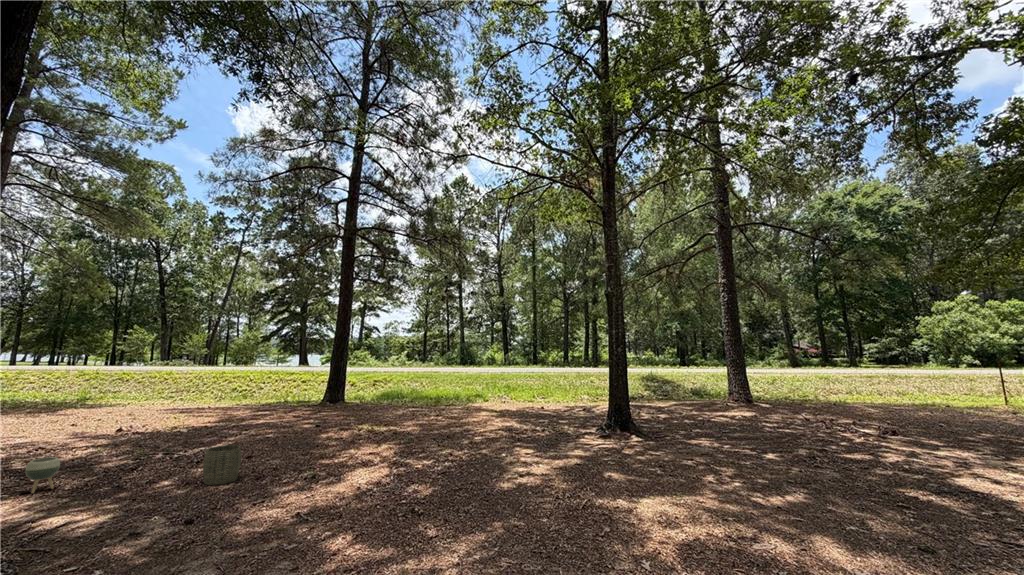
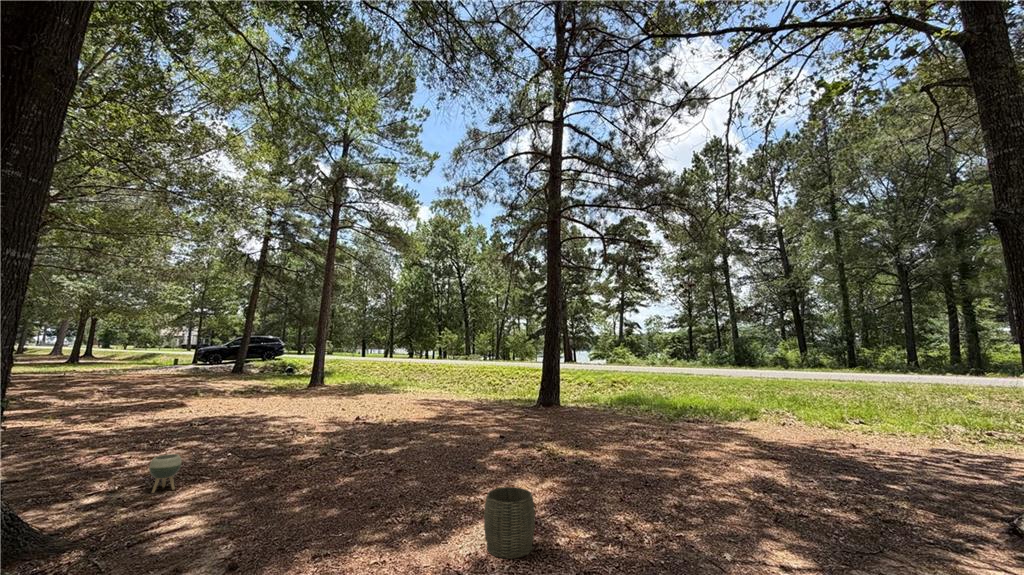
woven basket: present [203,445,241,485] -> present [484,487,535,559]

